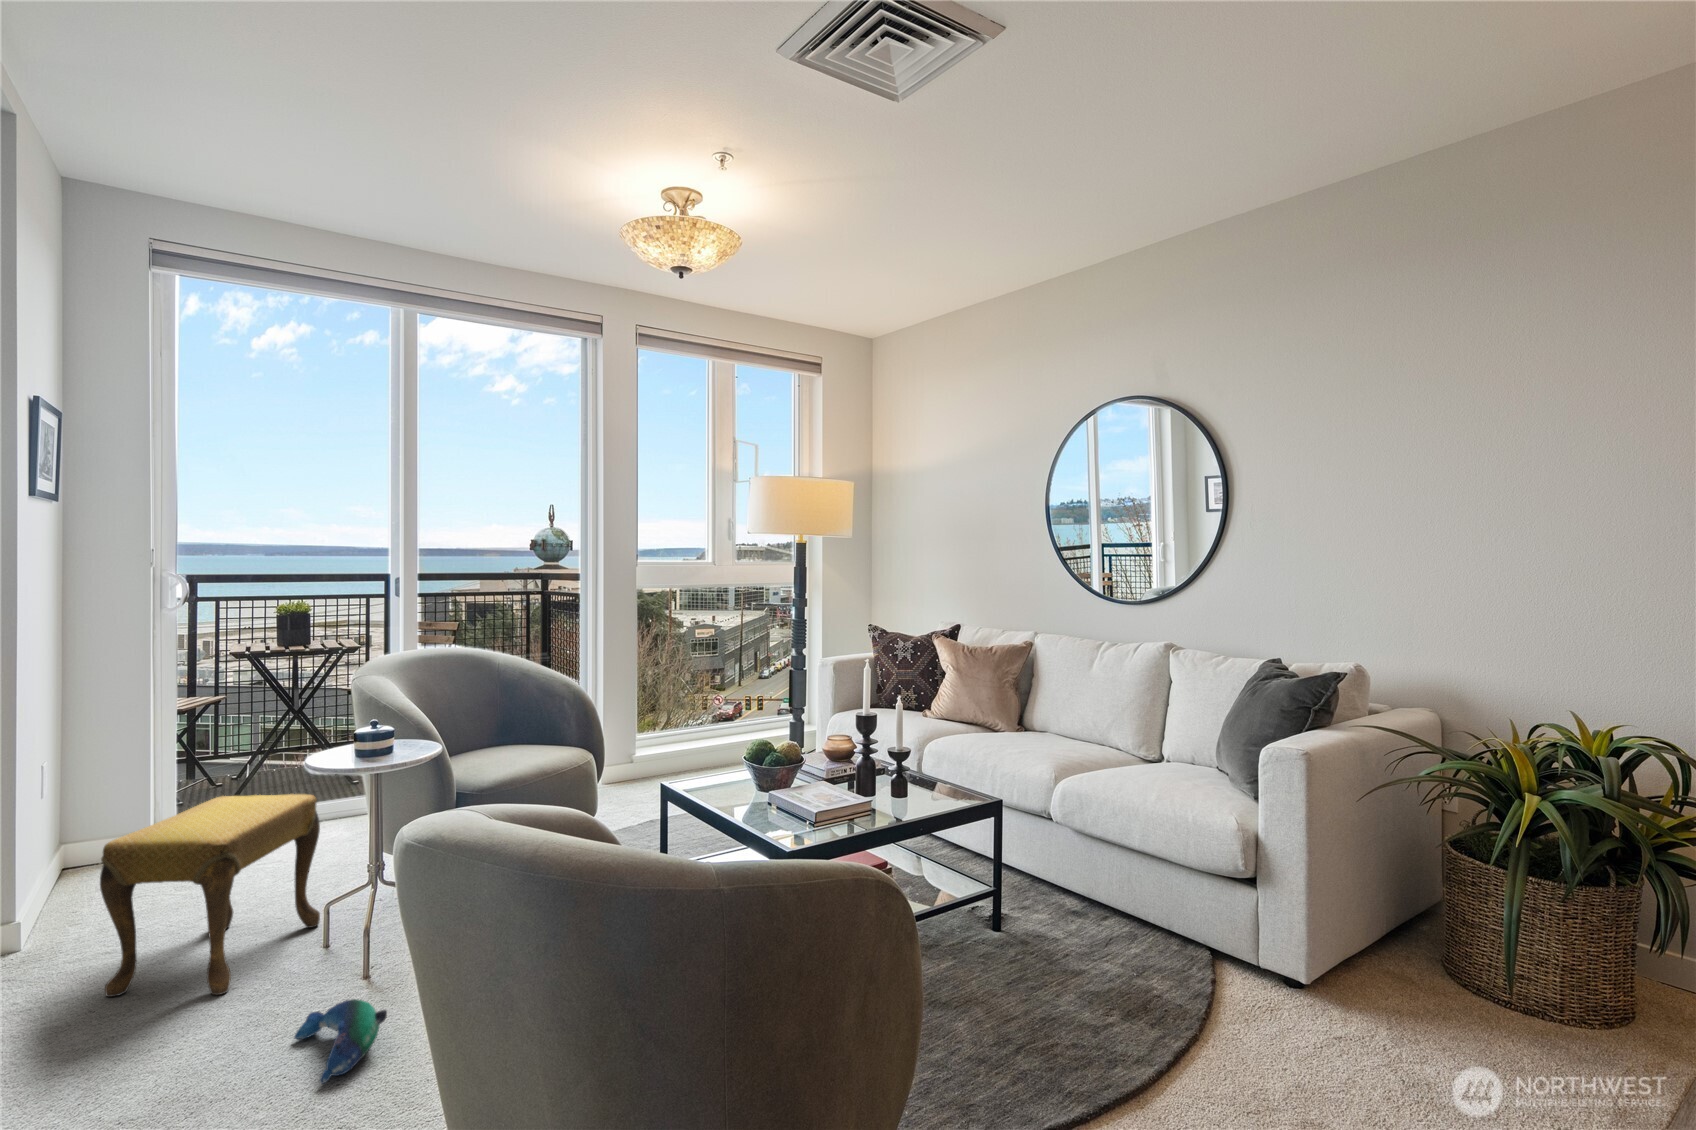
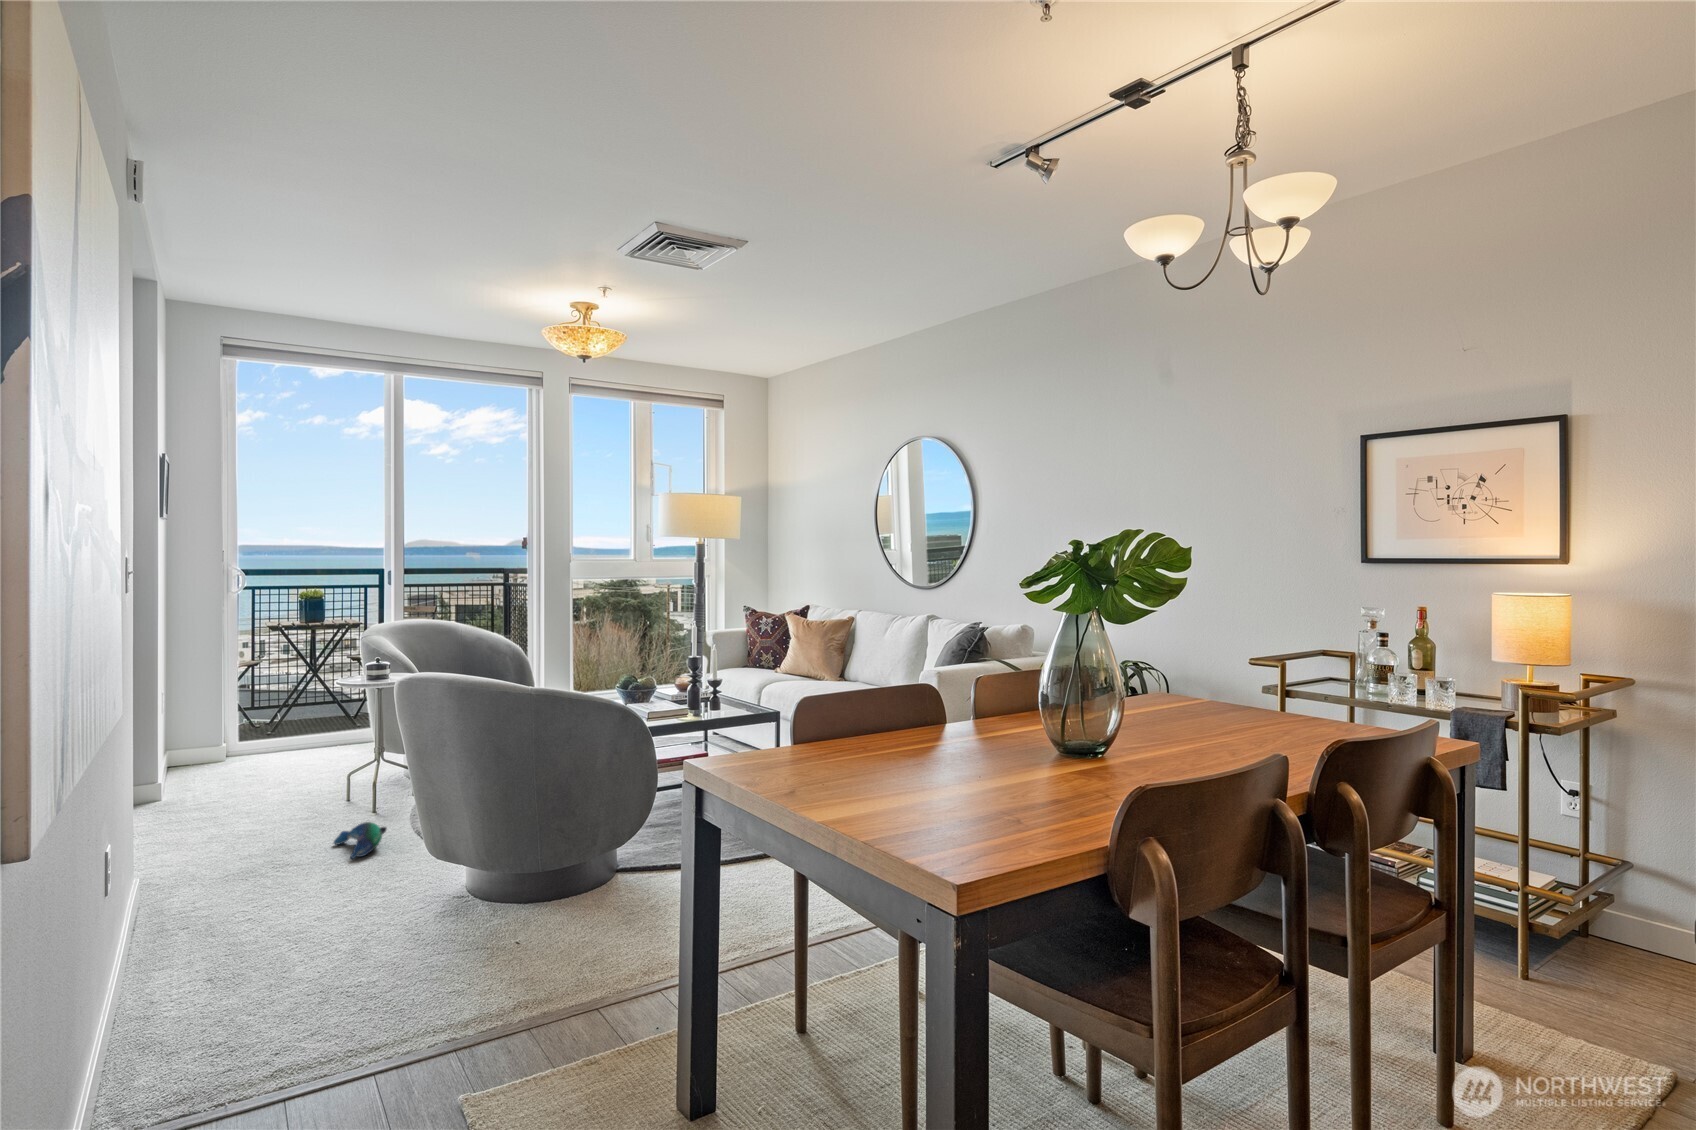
footstool: present [100,794,320,997] -> none [213,715,341,829]

